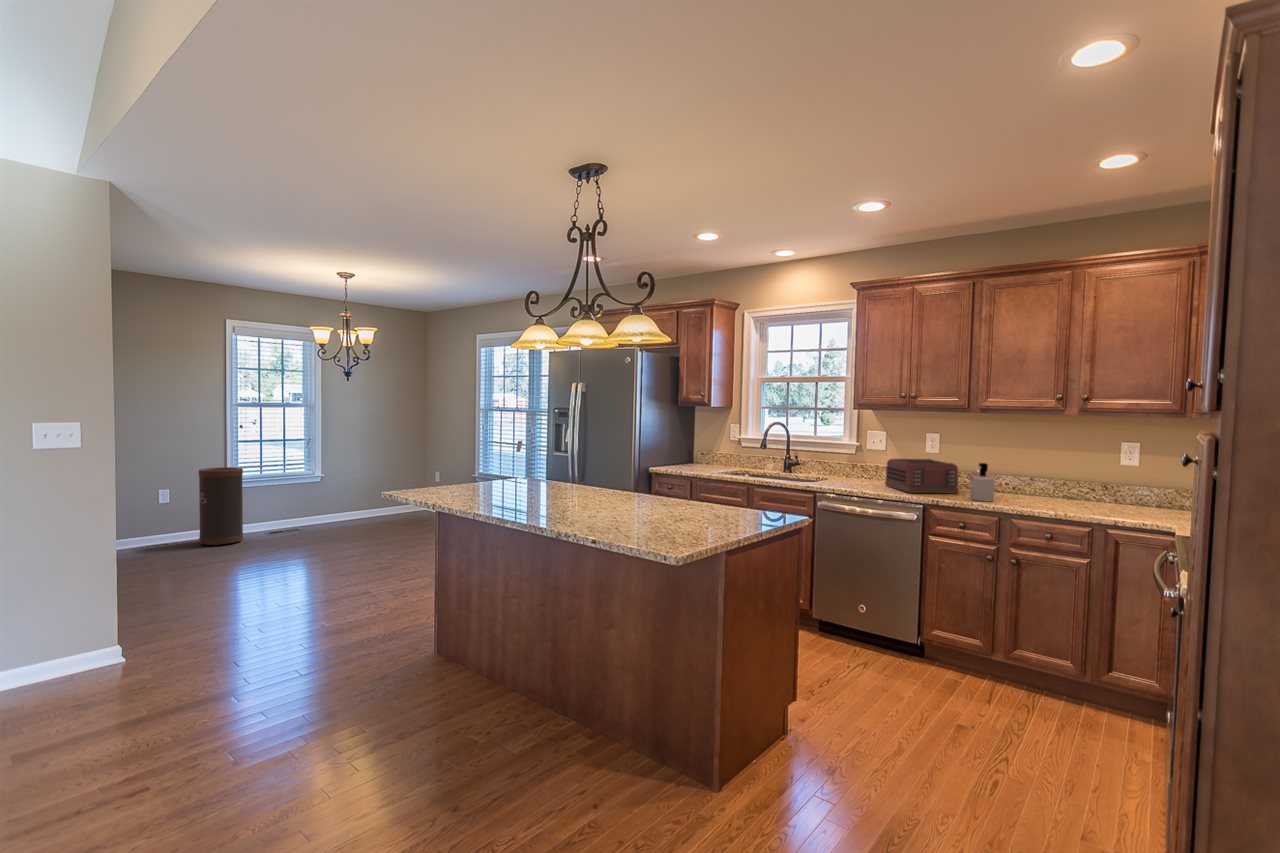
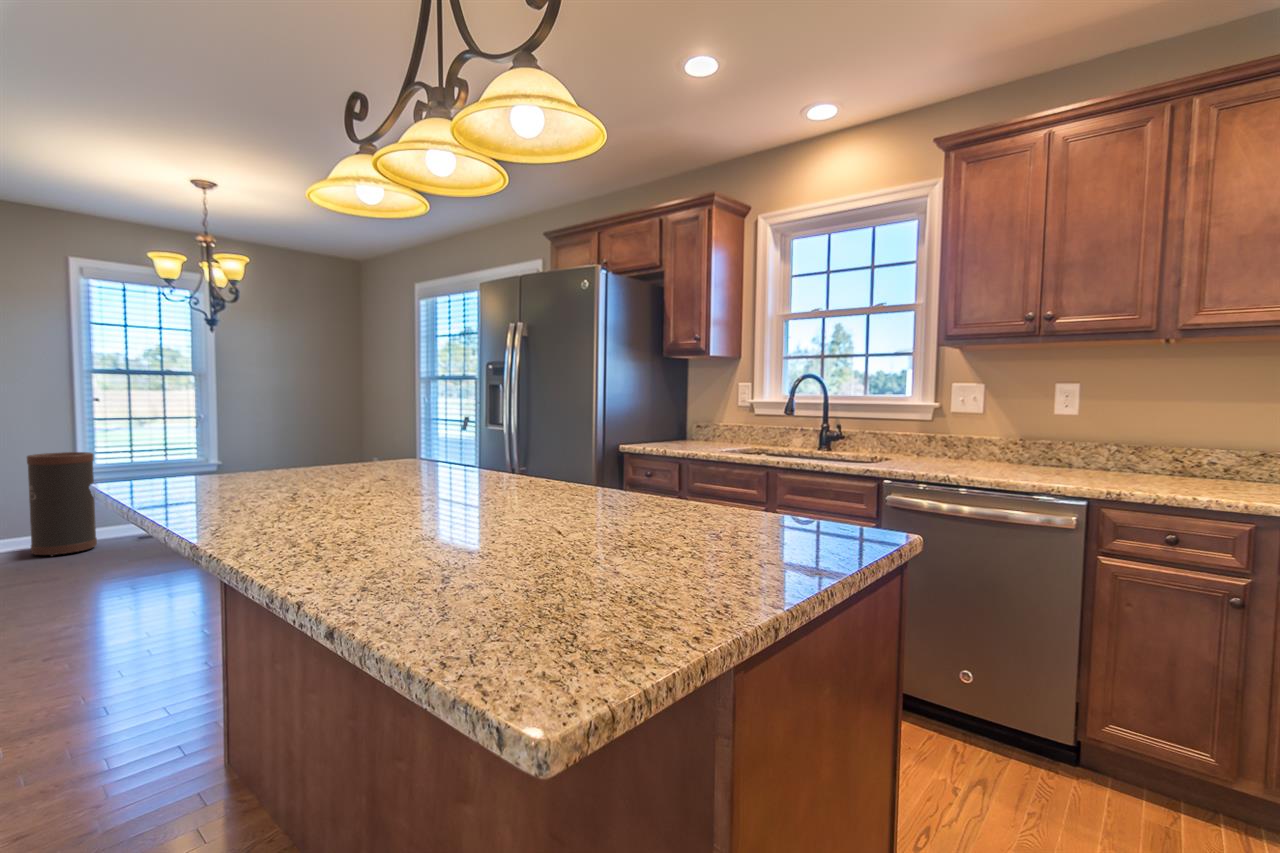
toaster: present [885,459,959,494] -> none [993,423,1139,480]
soap dispenser: present [970,463,996,501] -> none [1174,425,1229,494]

